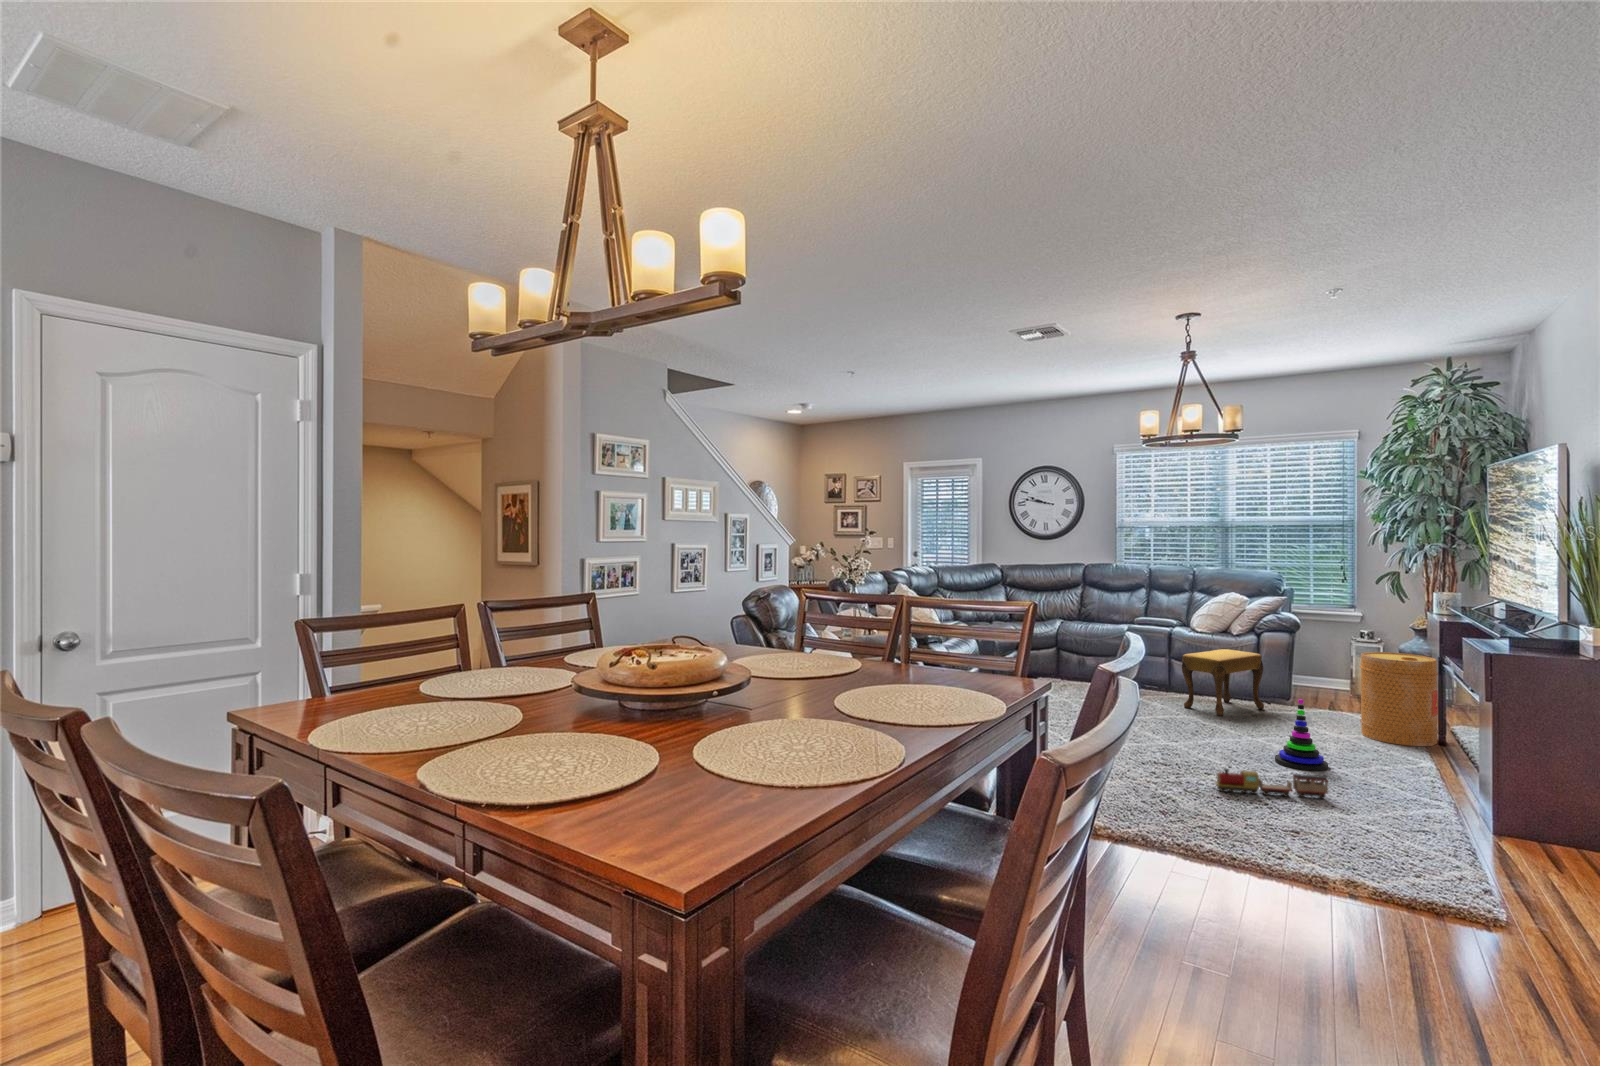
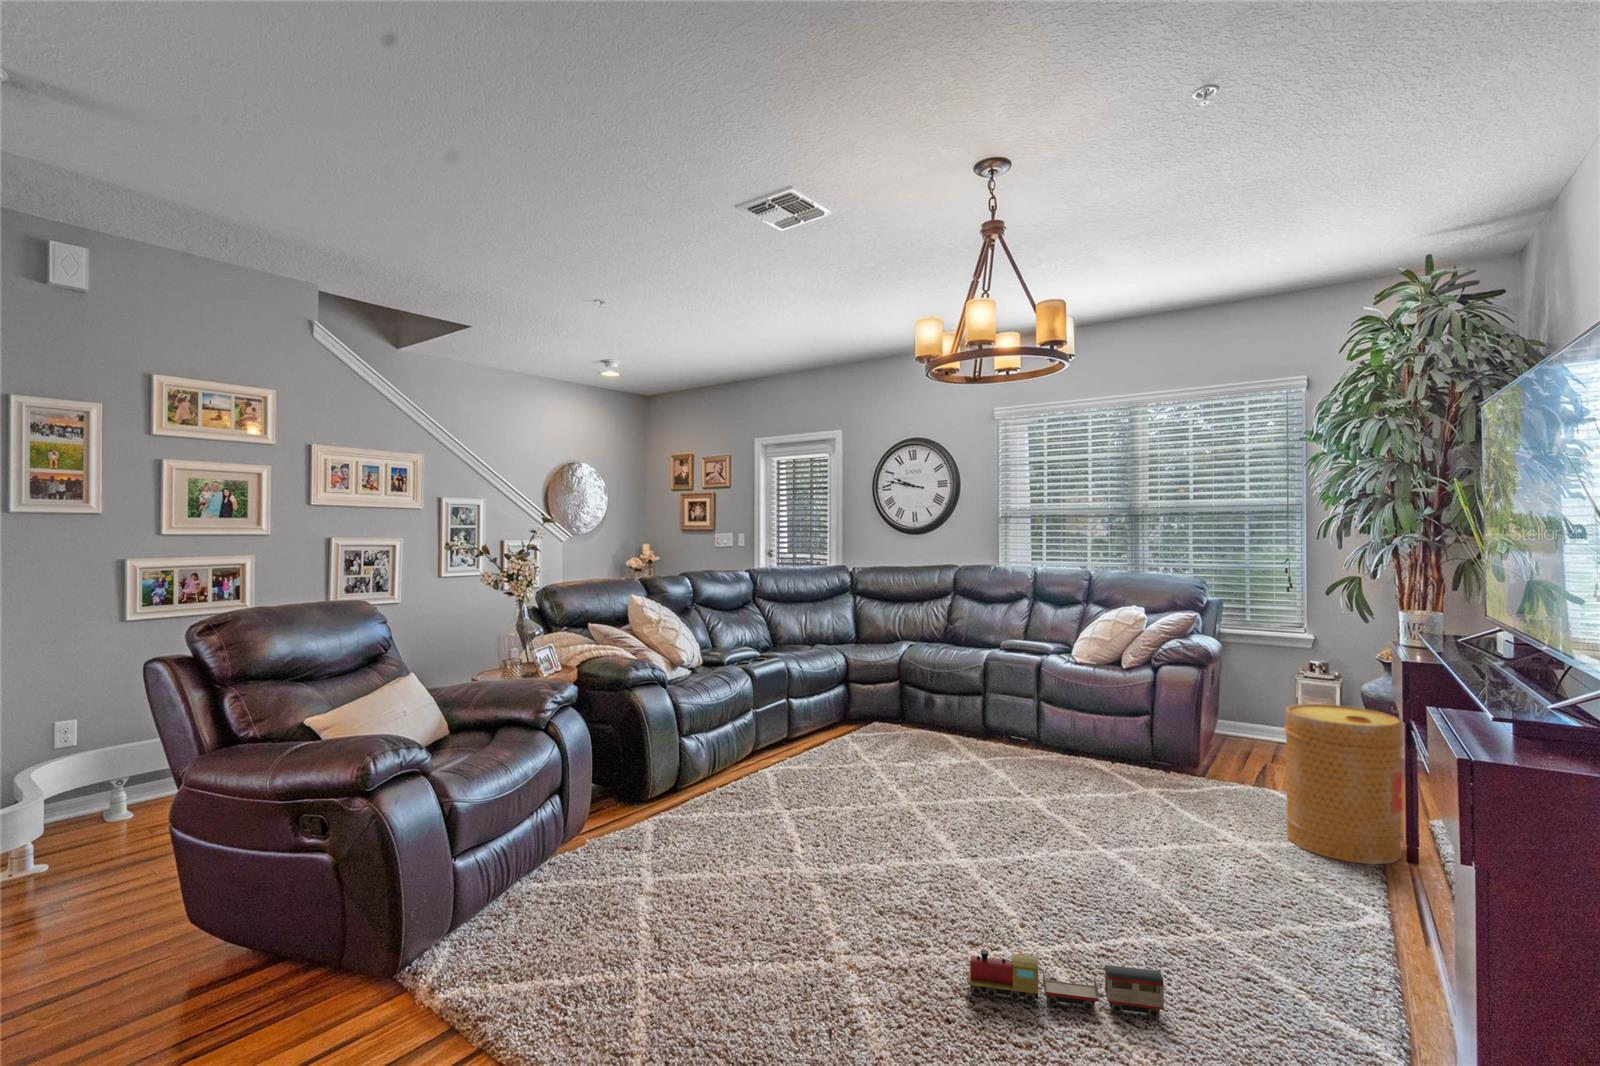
footstool: present [1182,649,1264,716] -> none [1039,690,1158,796]
stacking toy: present [1275,699,1328,771] -> none [1118,799,1201,931]

